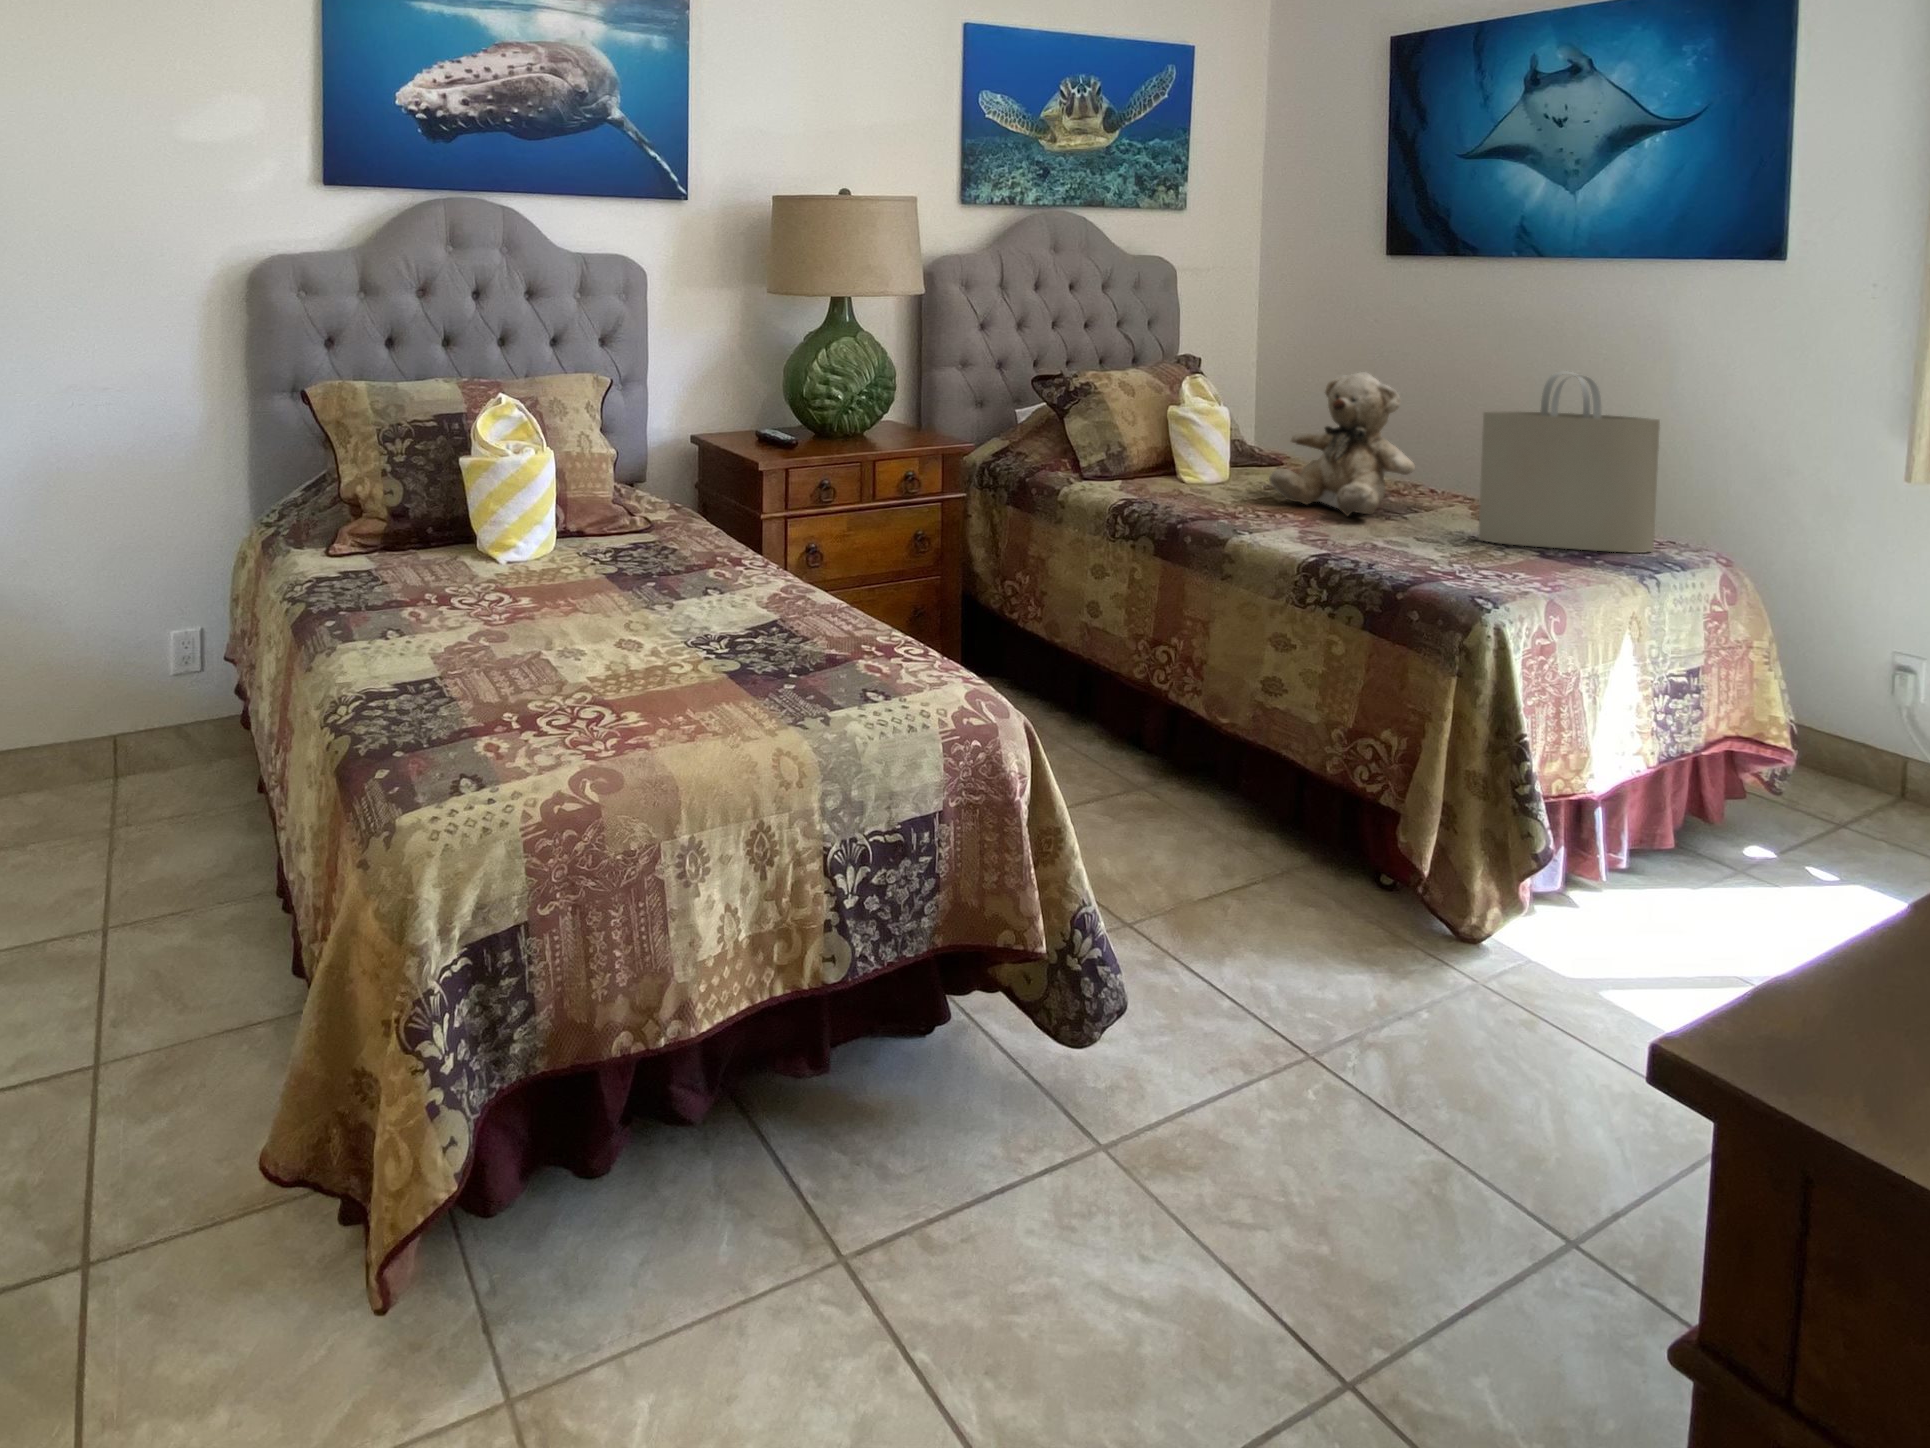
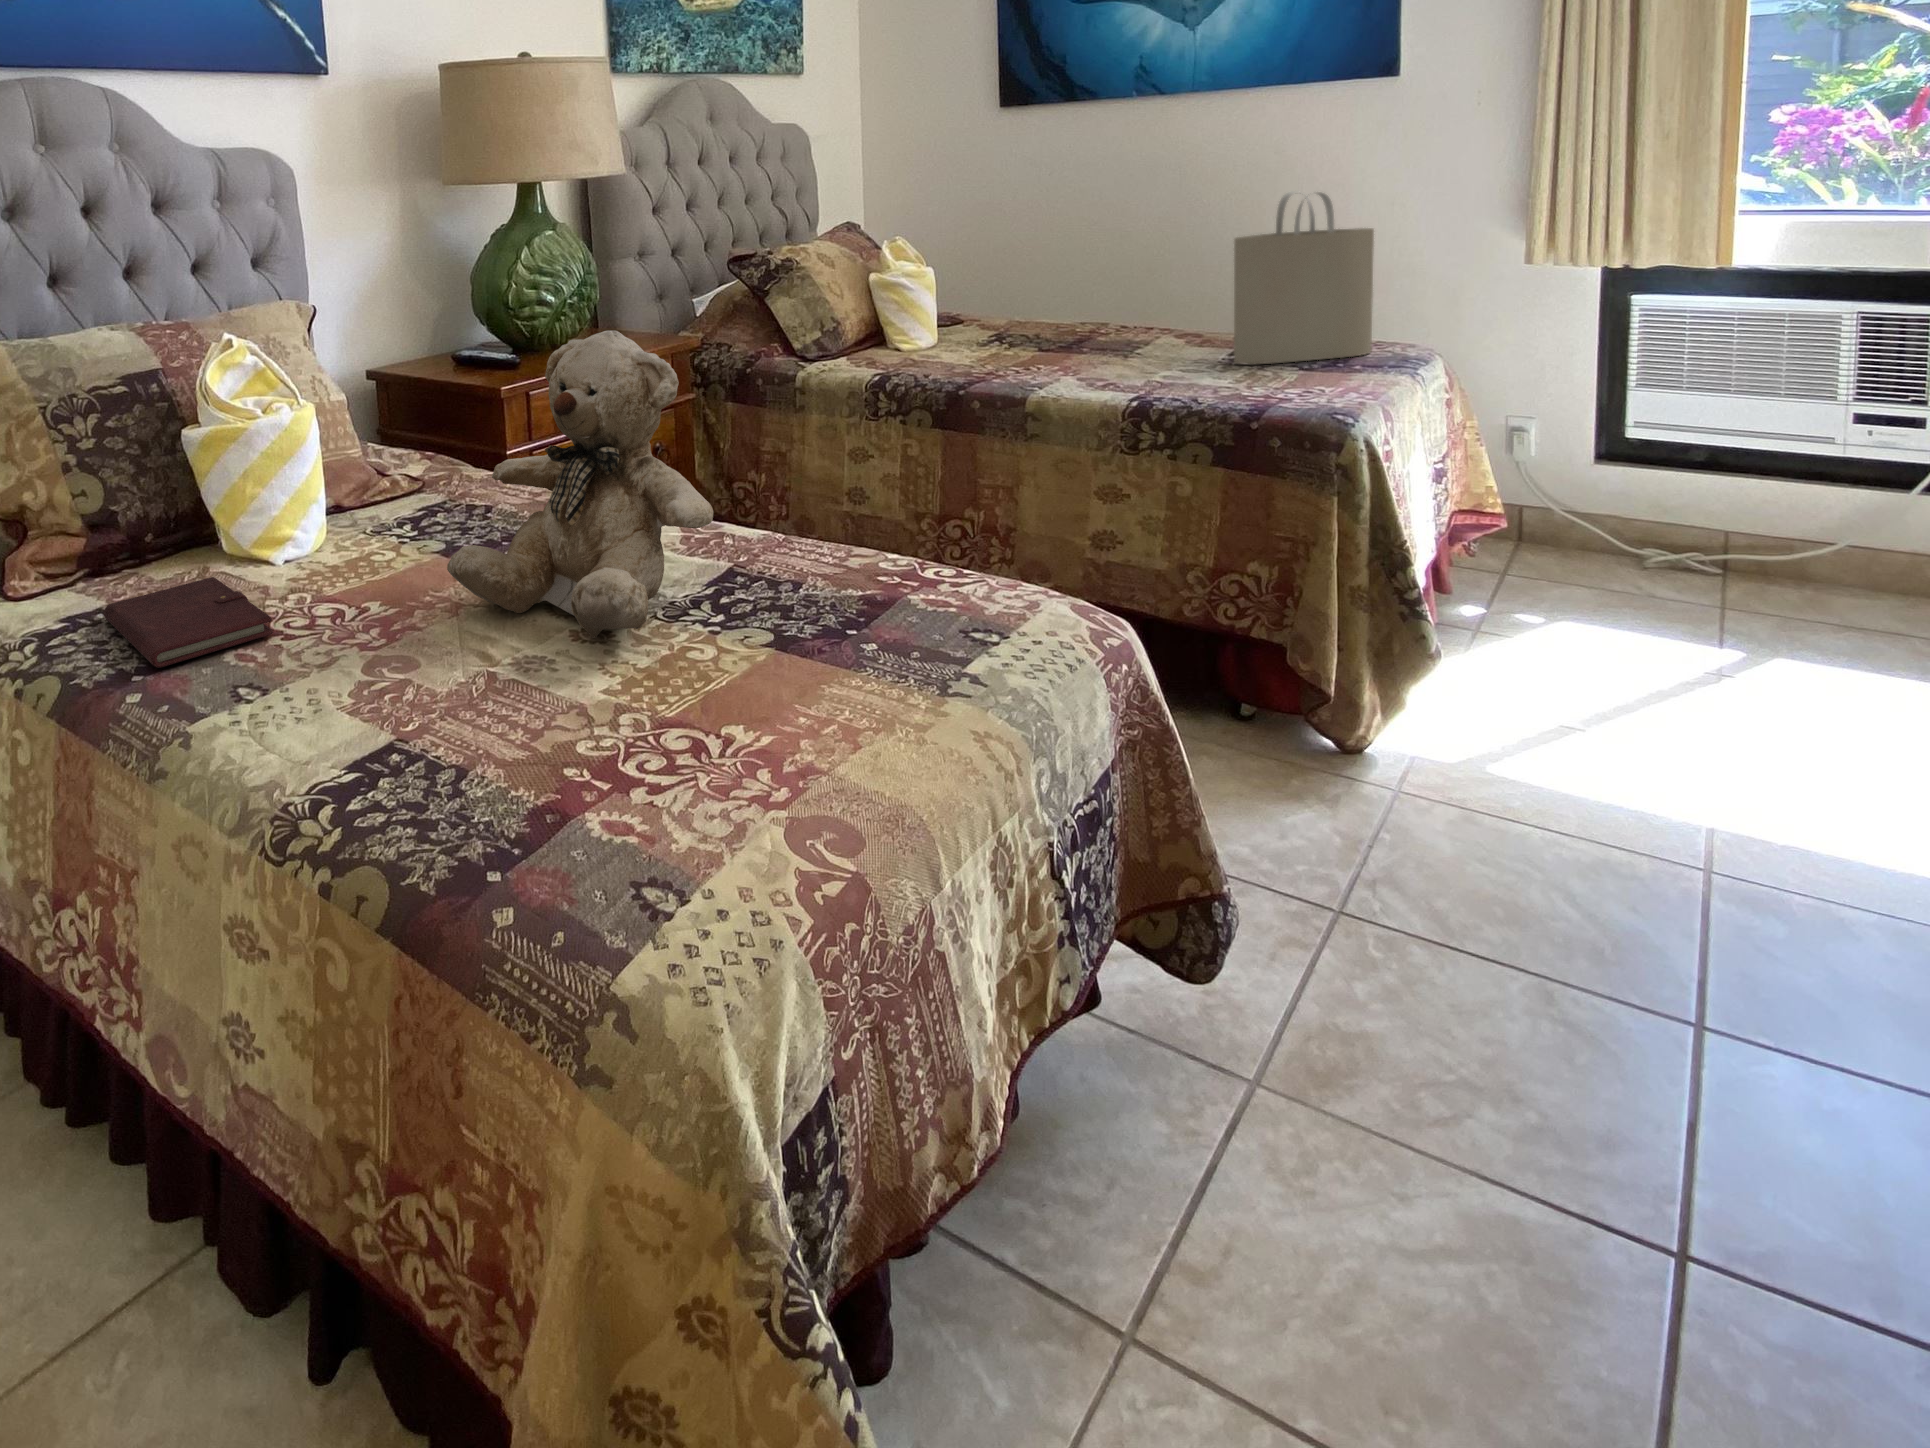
teddy bear: present [1269,372,1415,516] -> present [447,330,714,638]
notebook: none [352,557,440,604] -> present [104,577,273,668]

